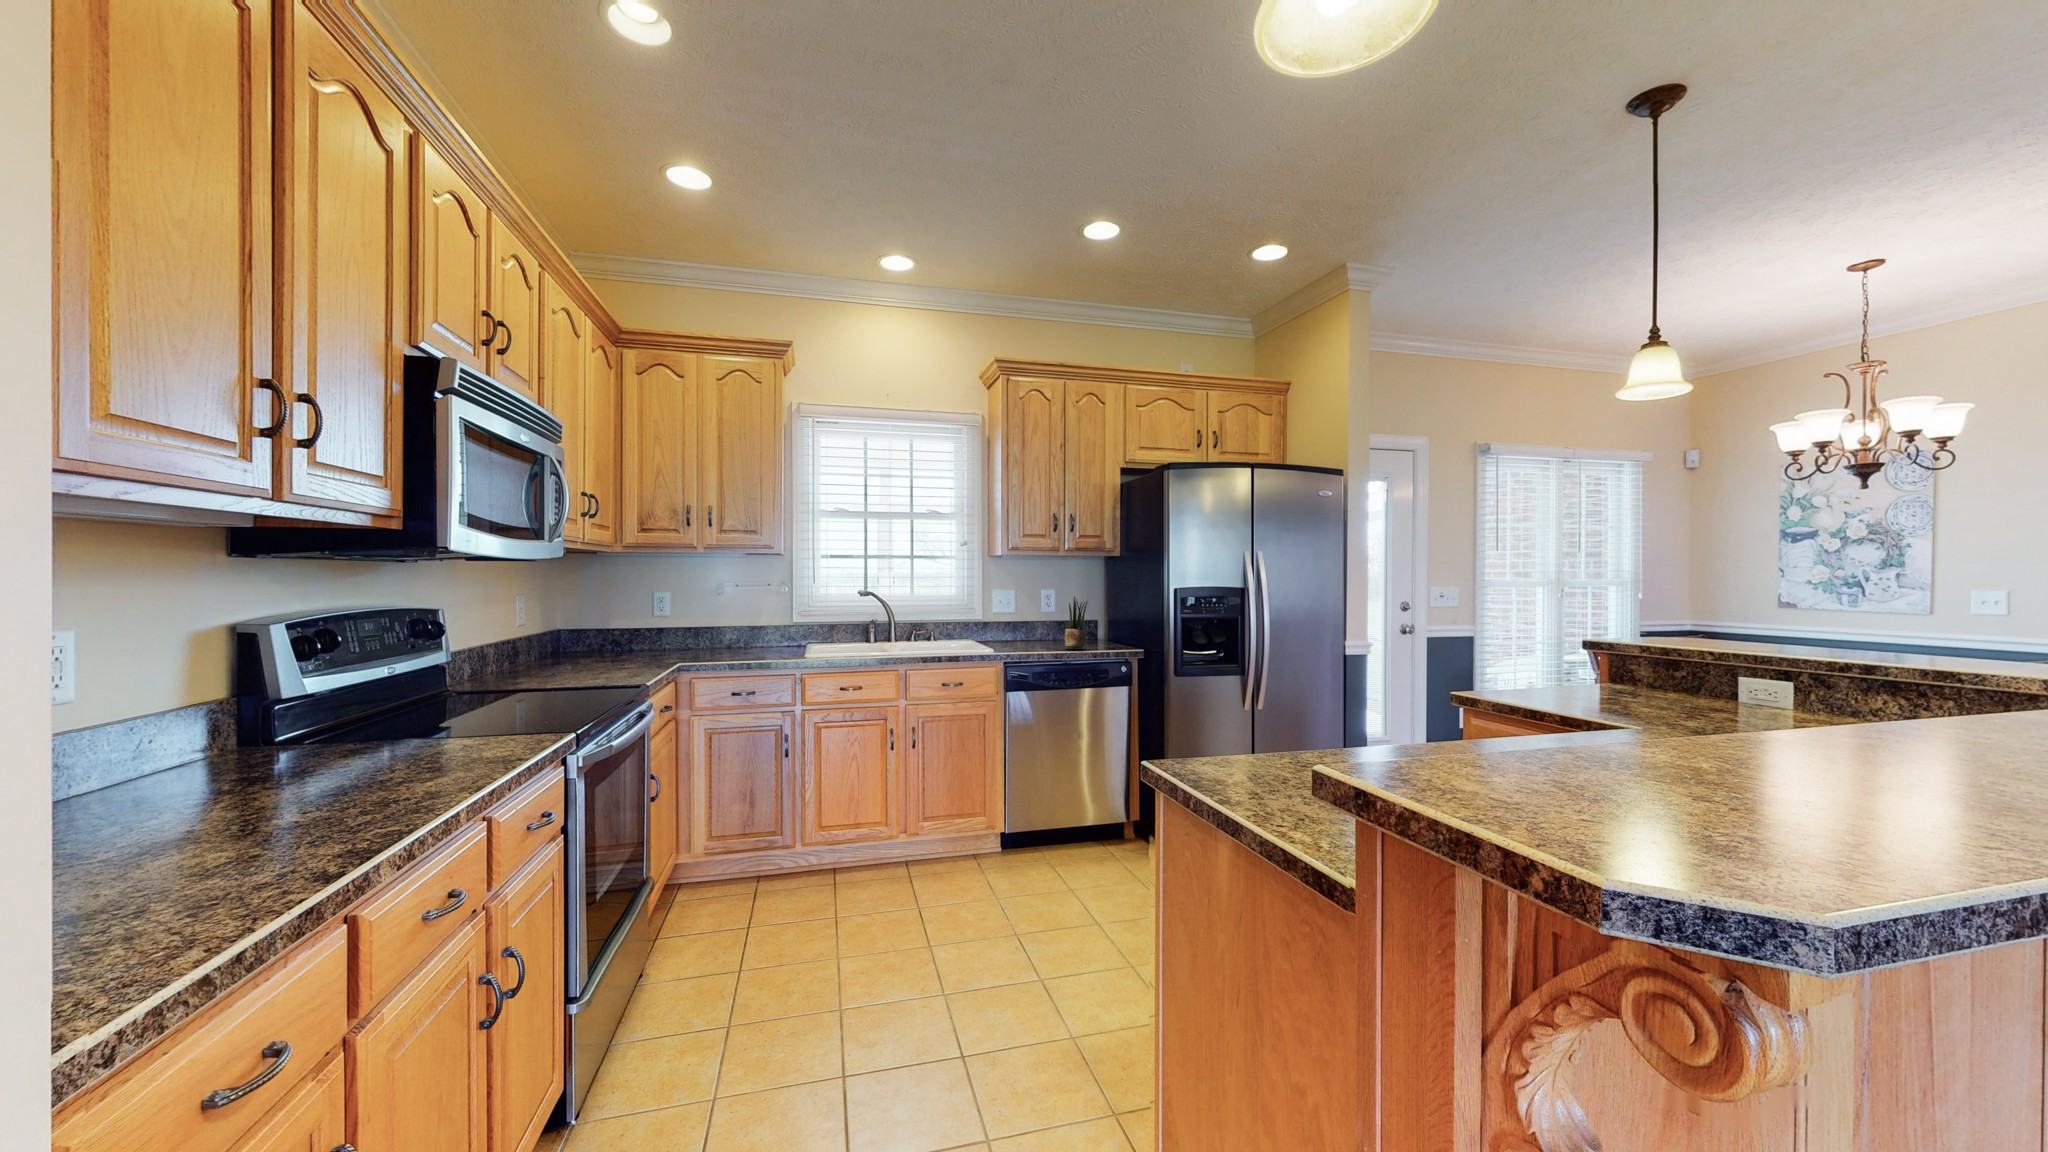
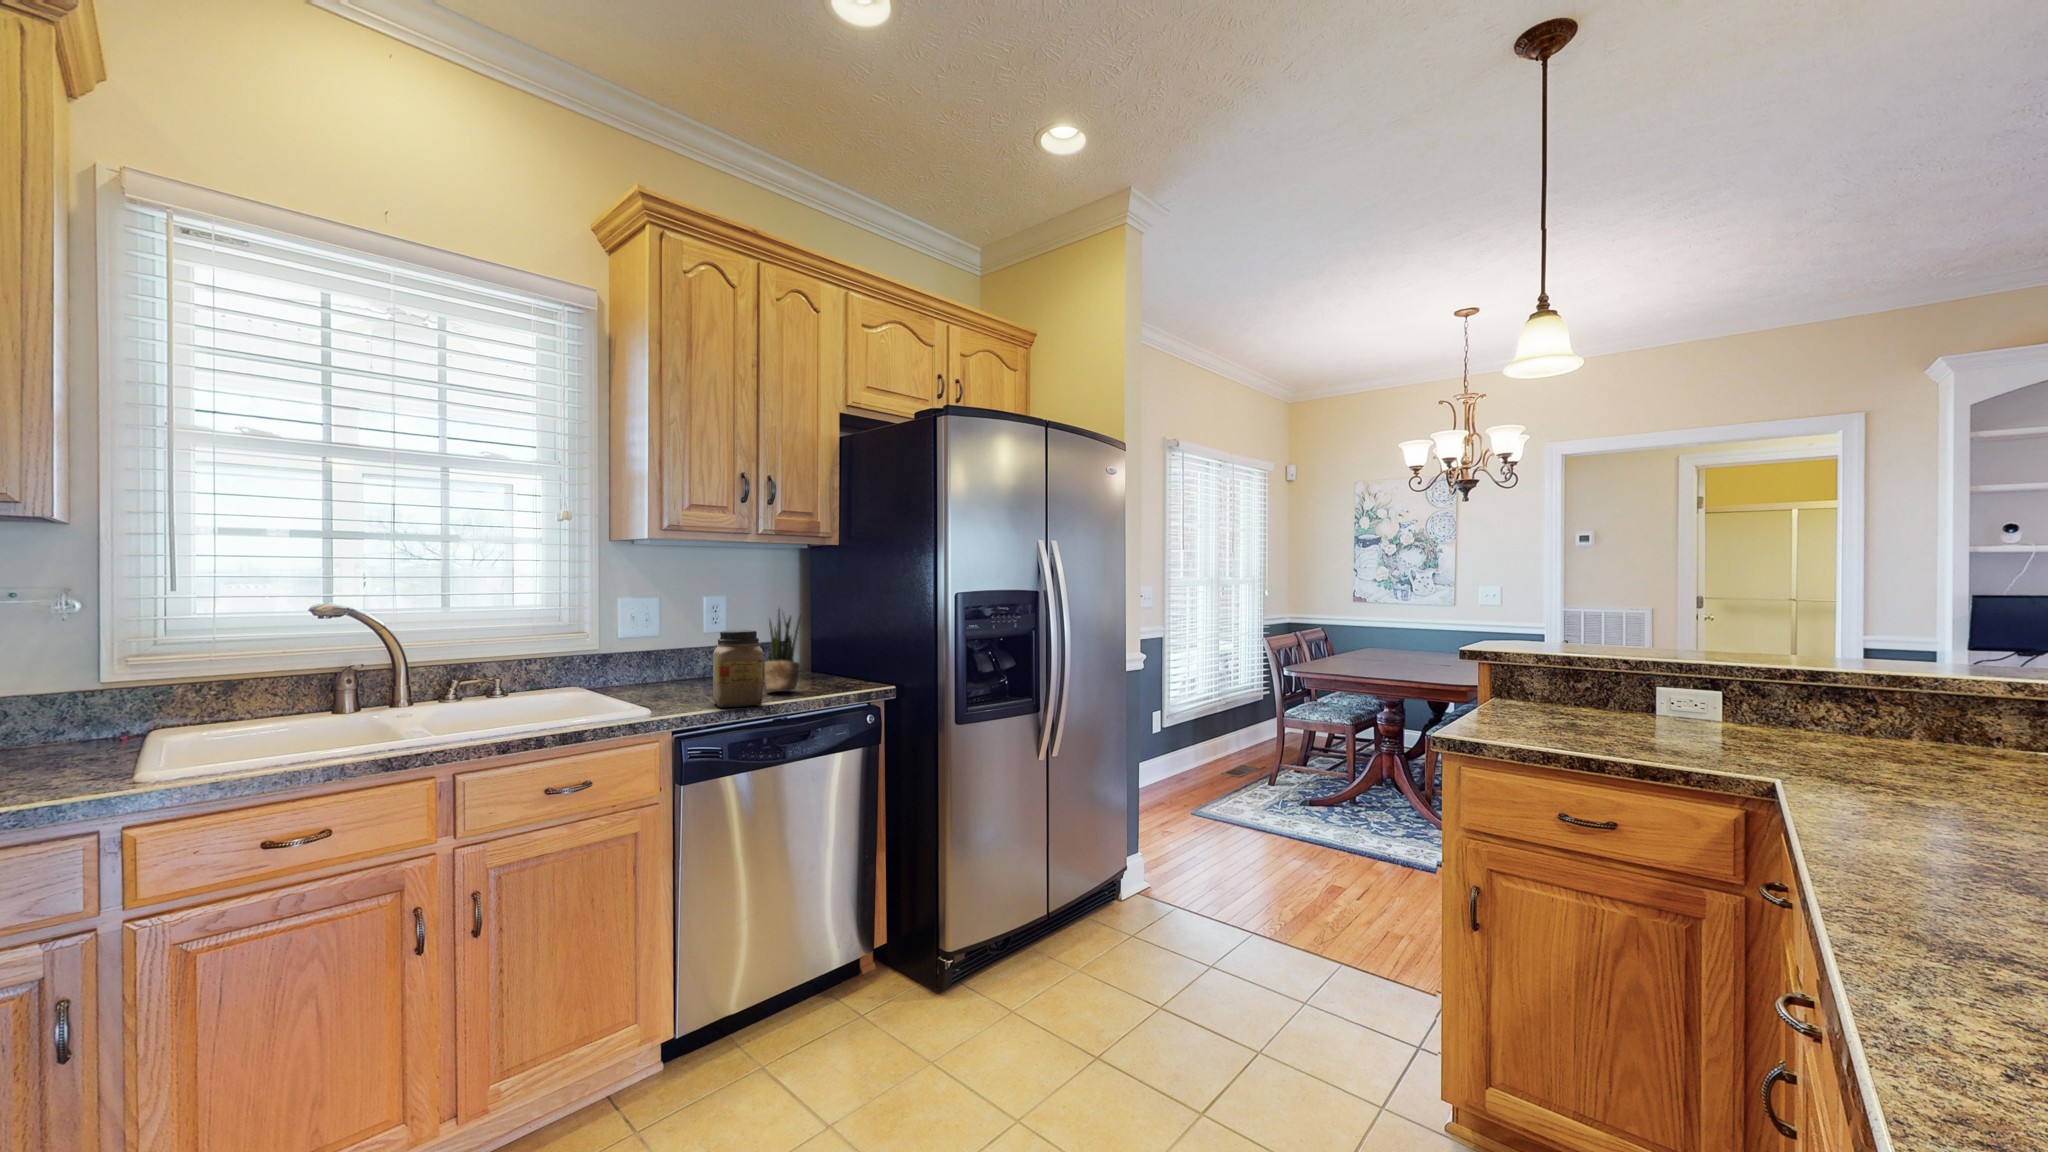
jar: none [1028,608,1054,653] -> present [713,630,763,708]

